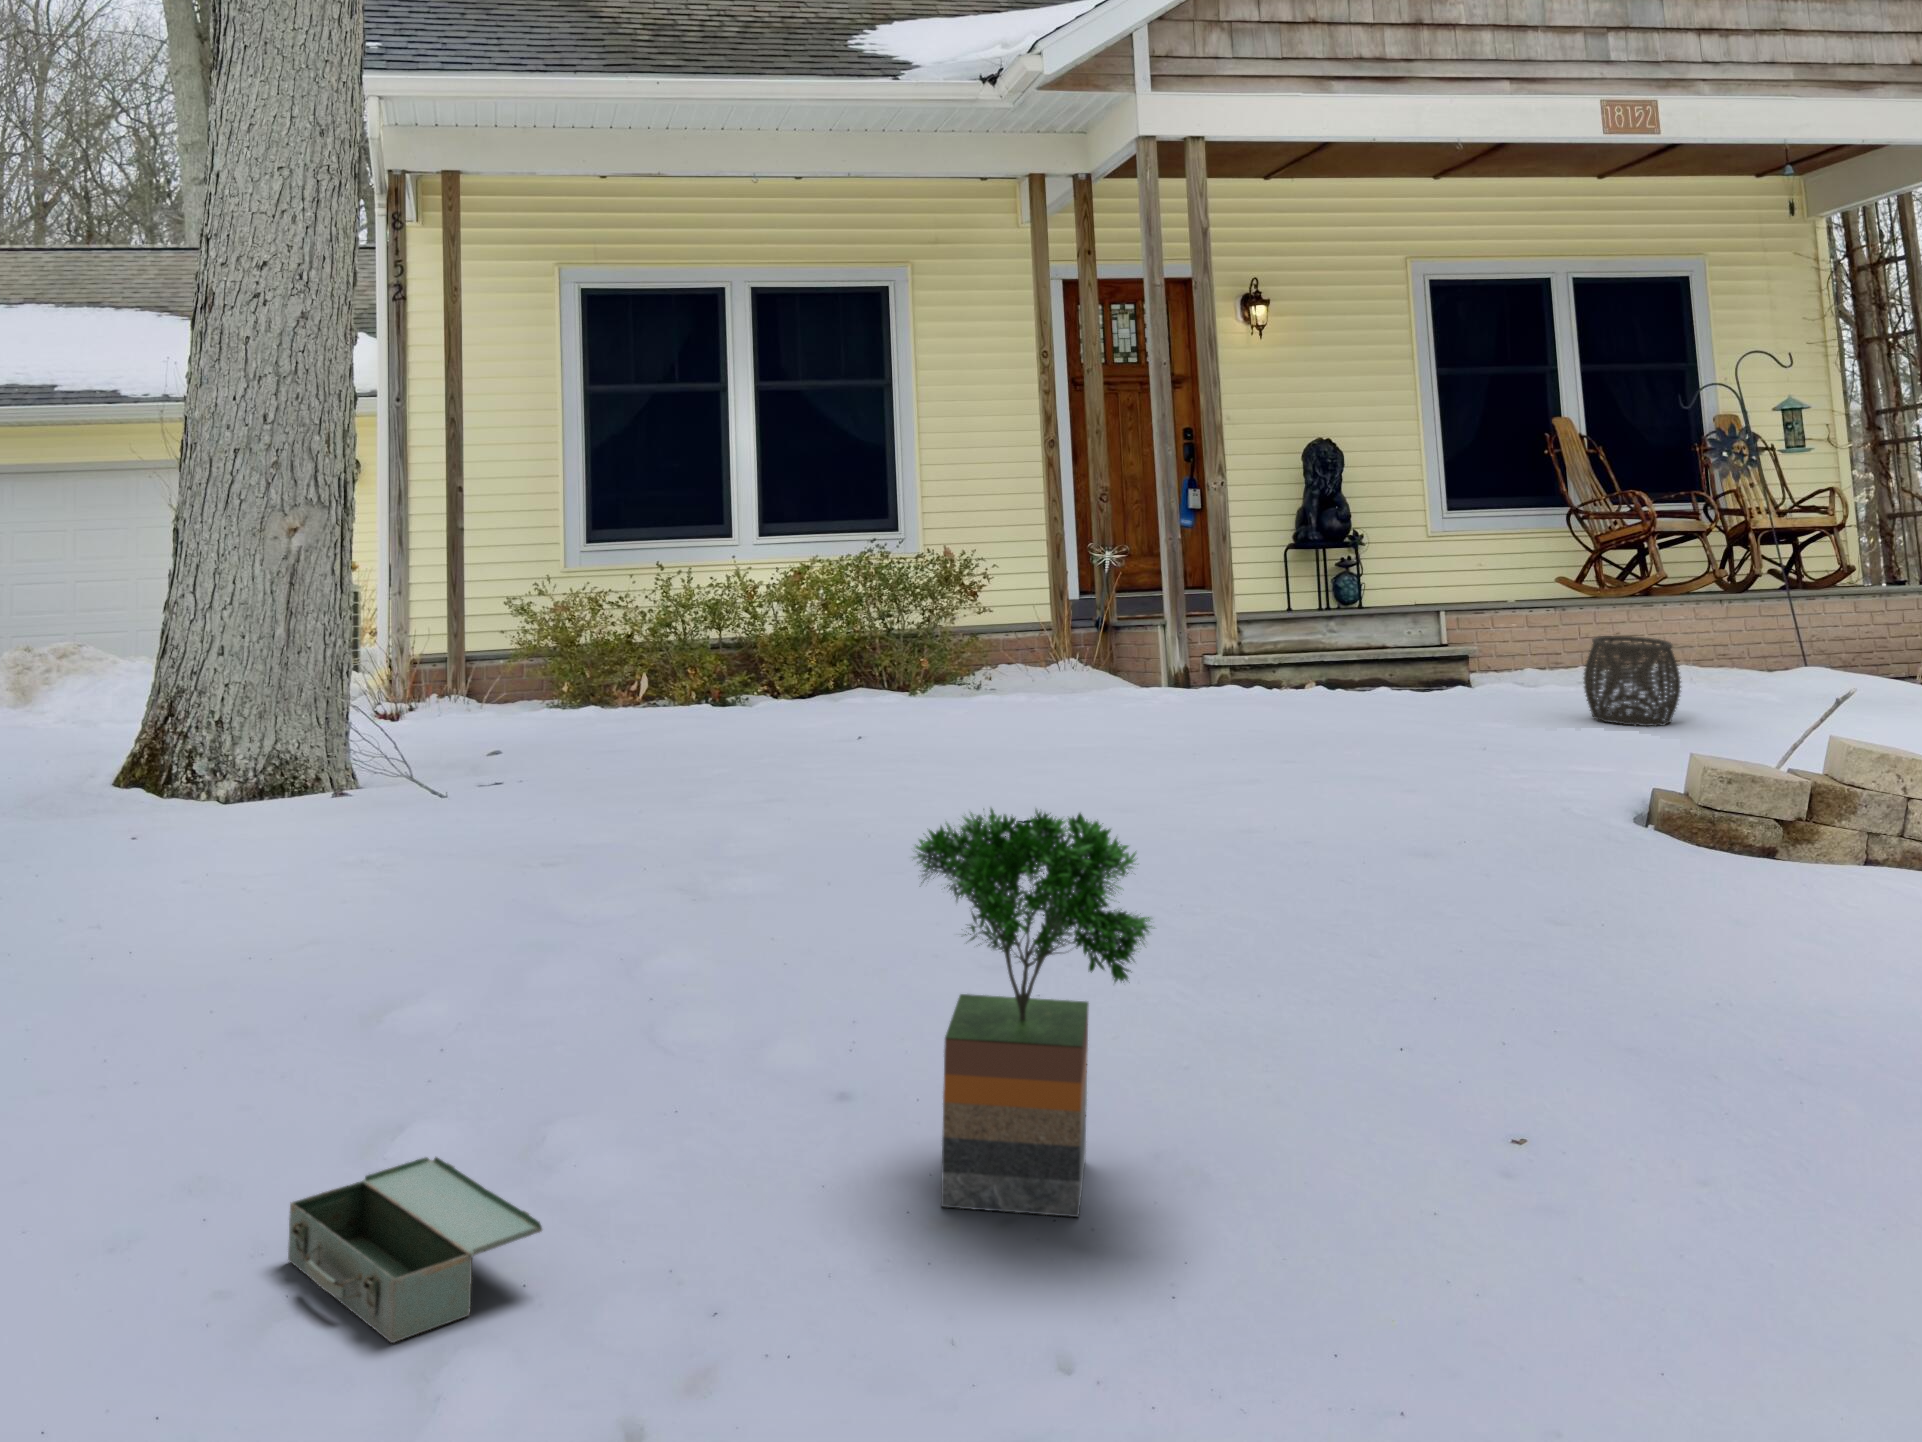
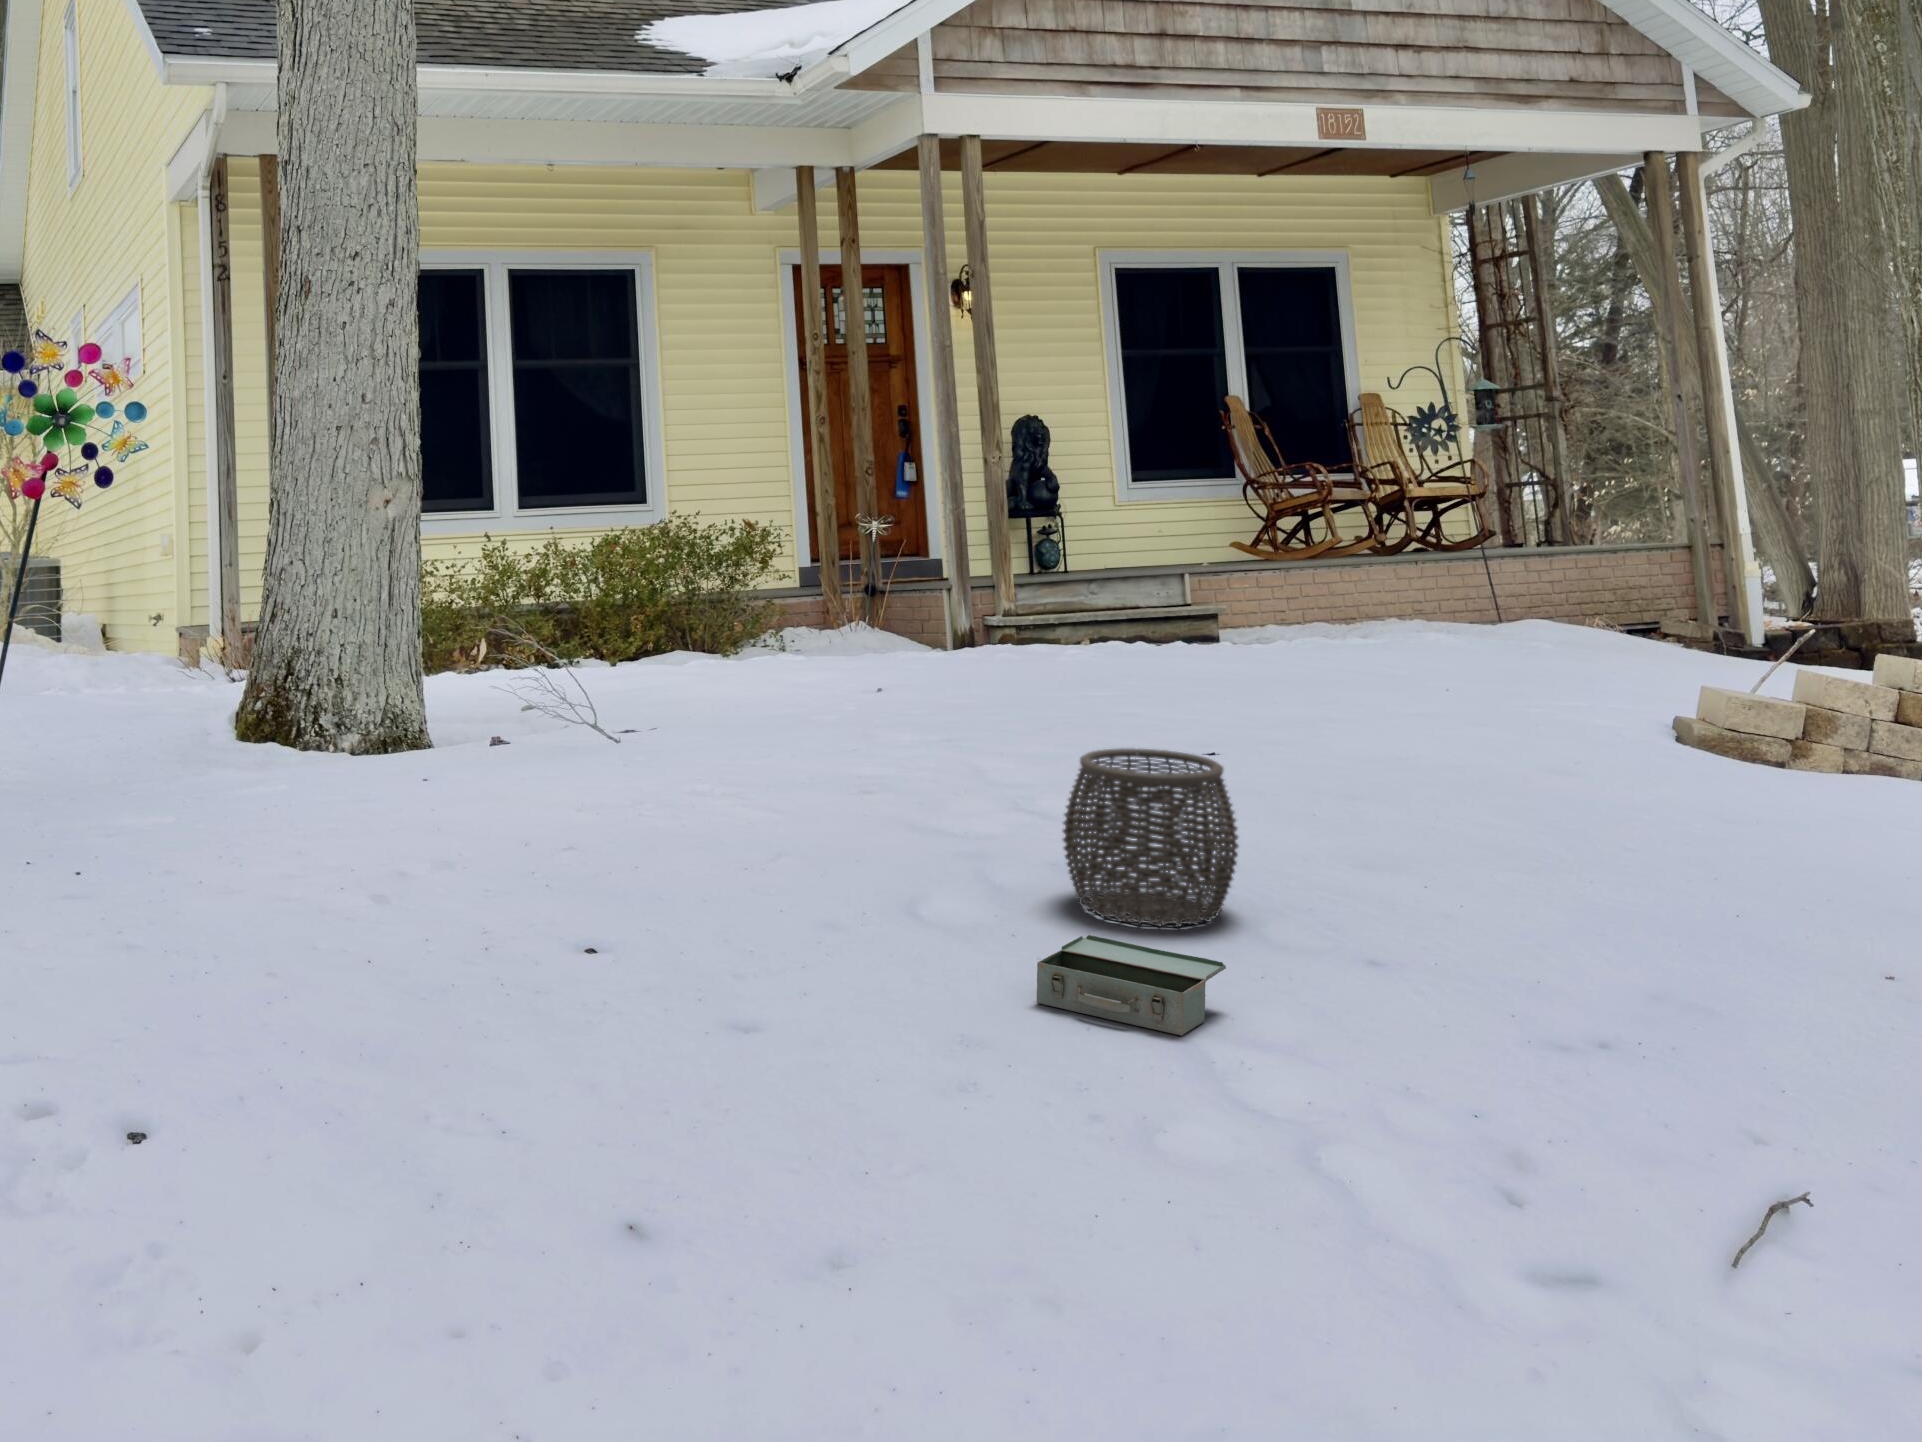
woven basket: present [1584,636,1681,726] -> present [1063,748,1238,926]
potted tree: present [915,808,1152,1217] -> none [1342,683,1546,959]

